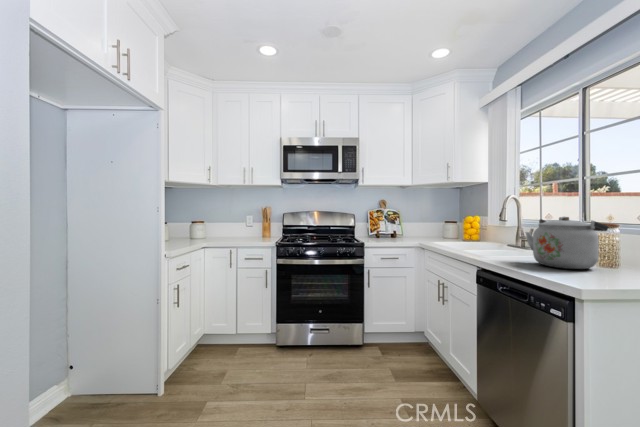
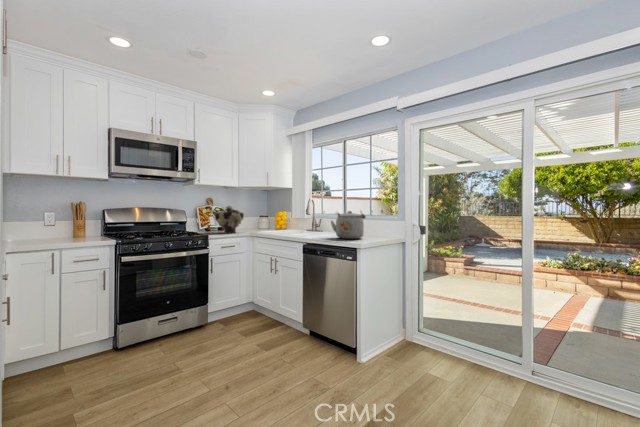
flower arrangement: none [380,208,414,242] -> present [215,206,244,233]

